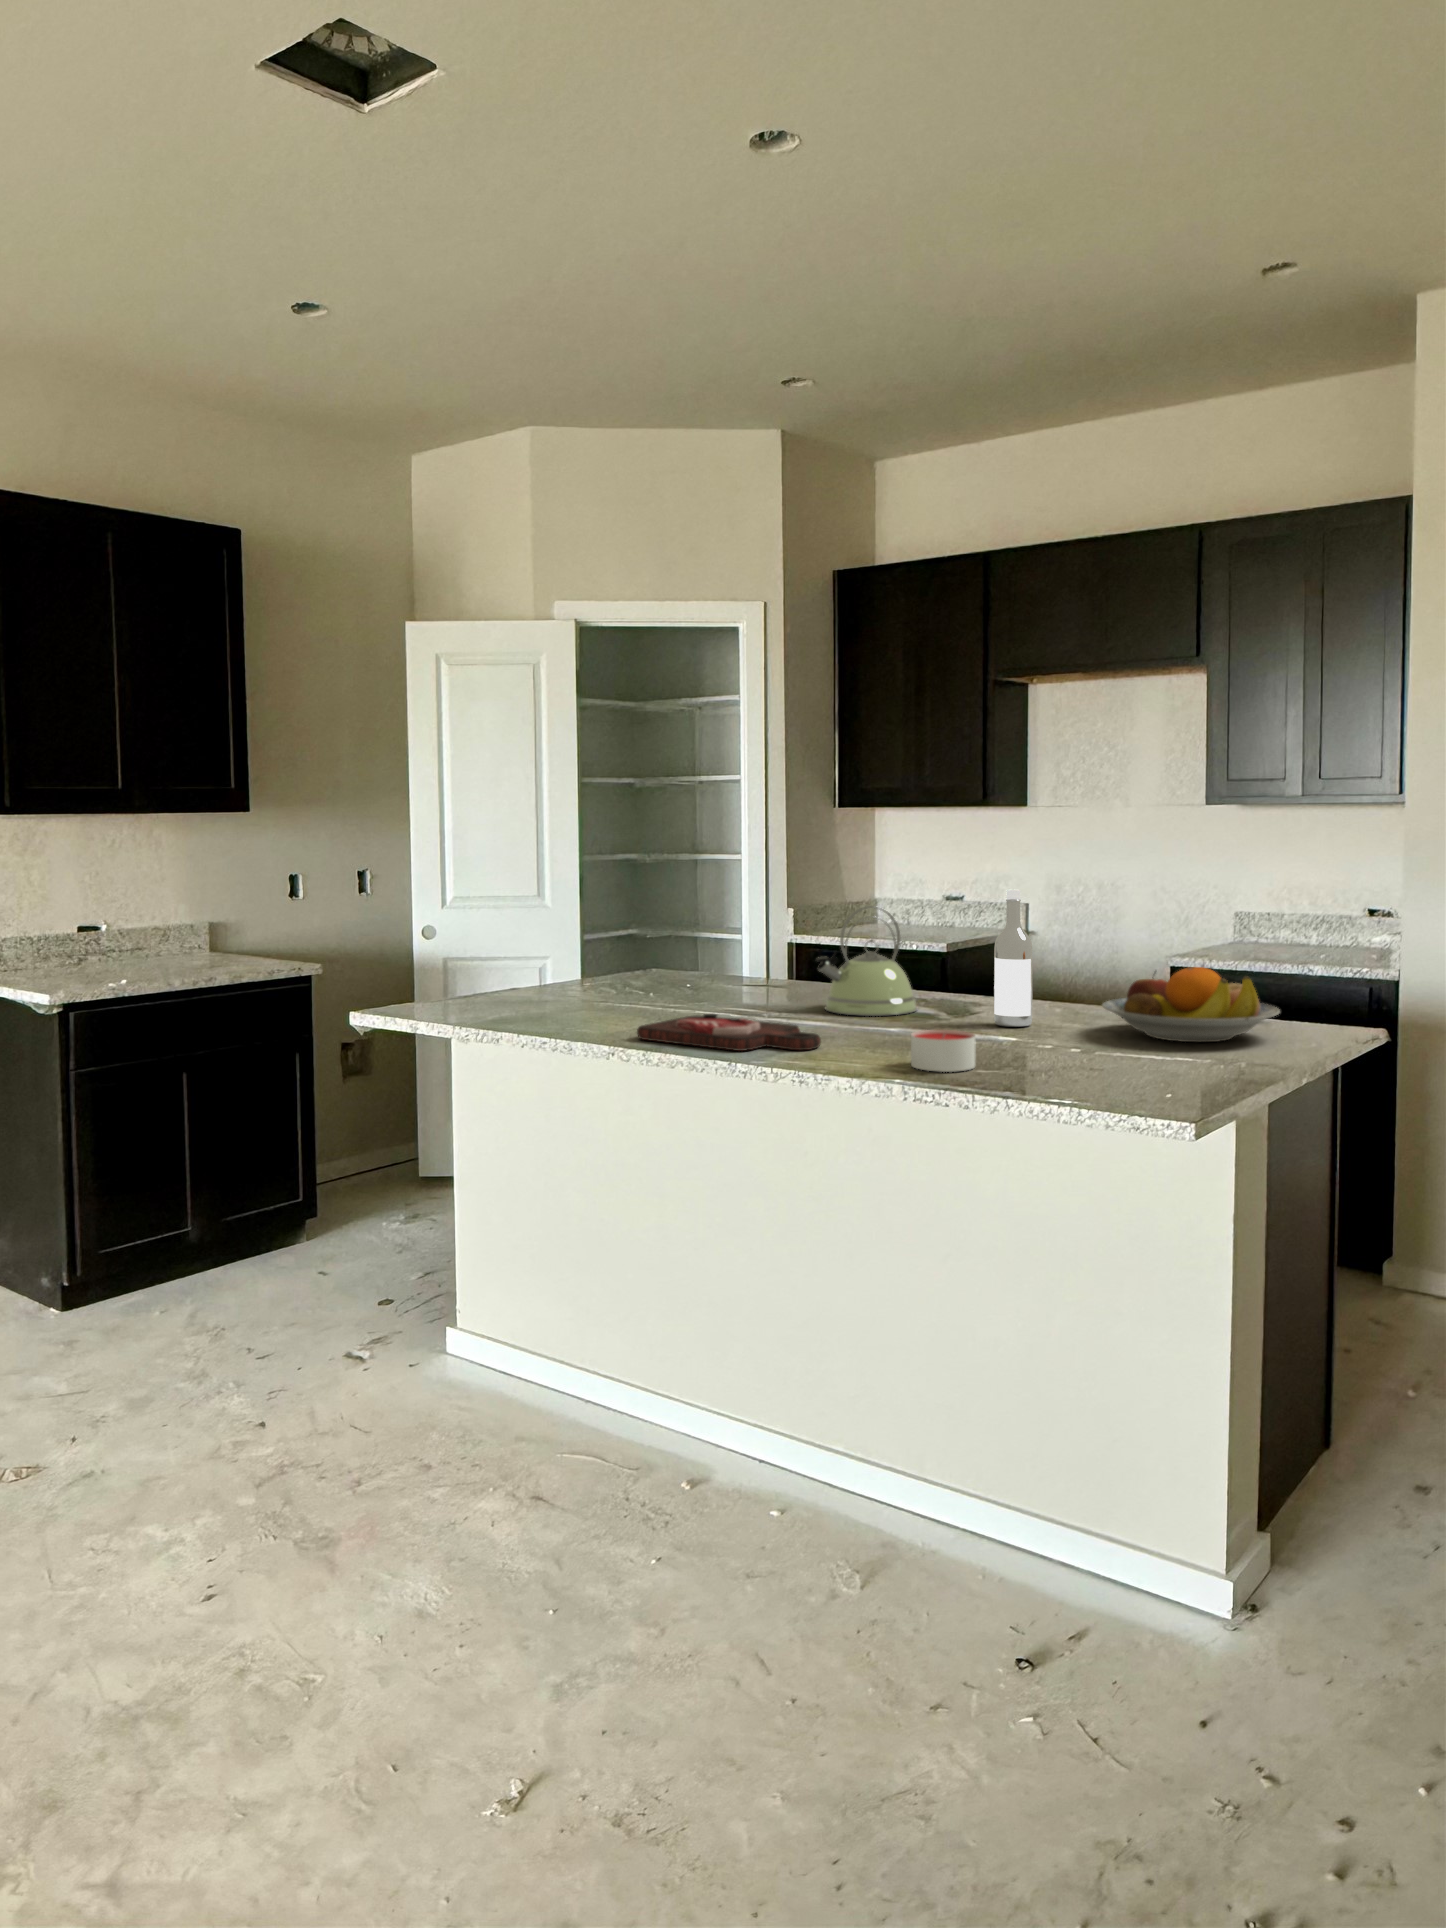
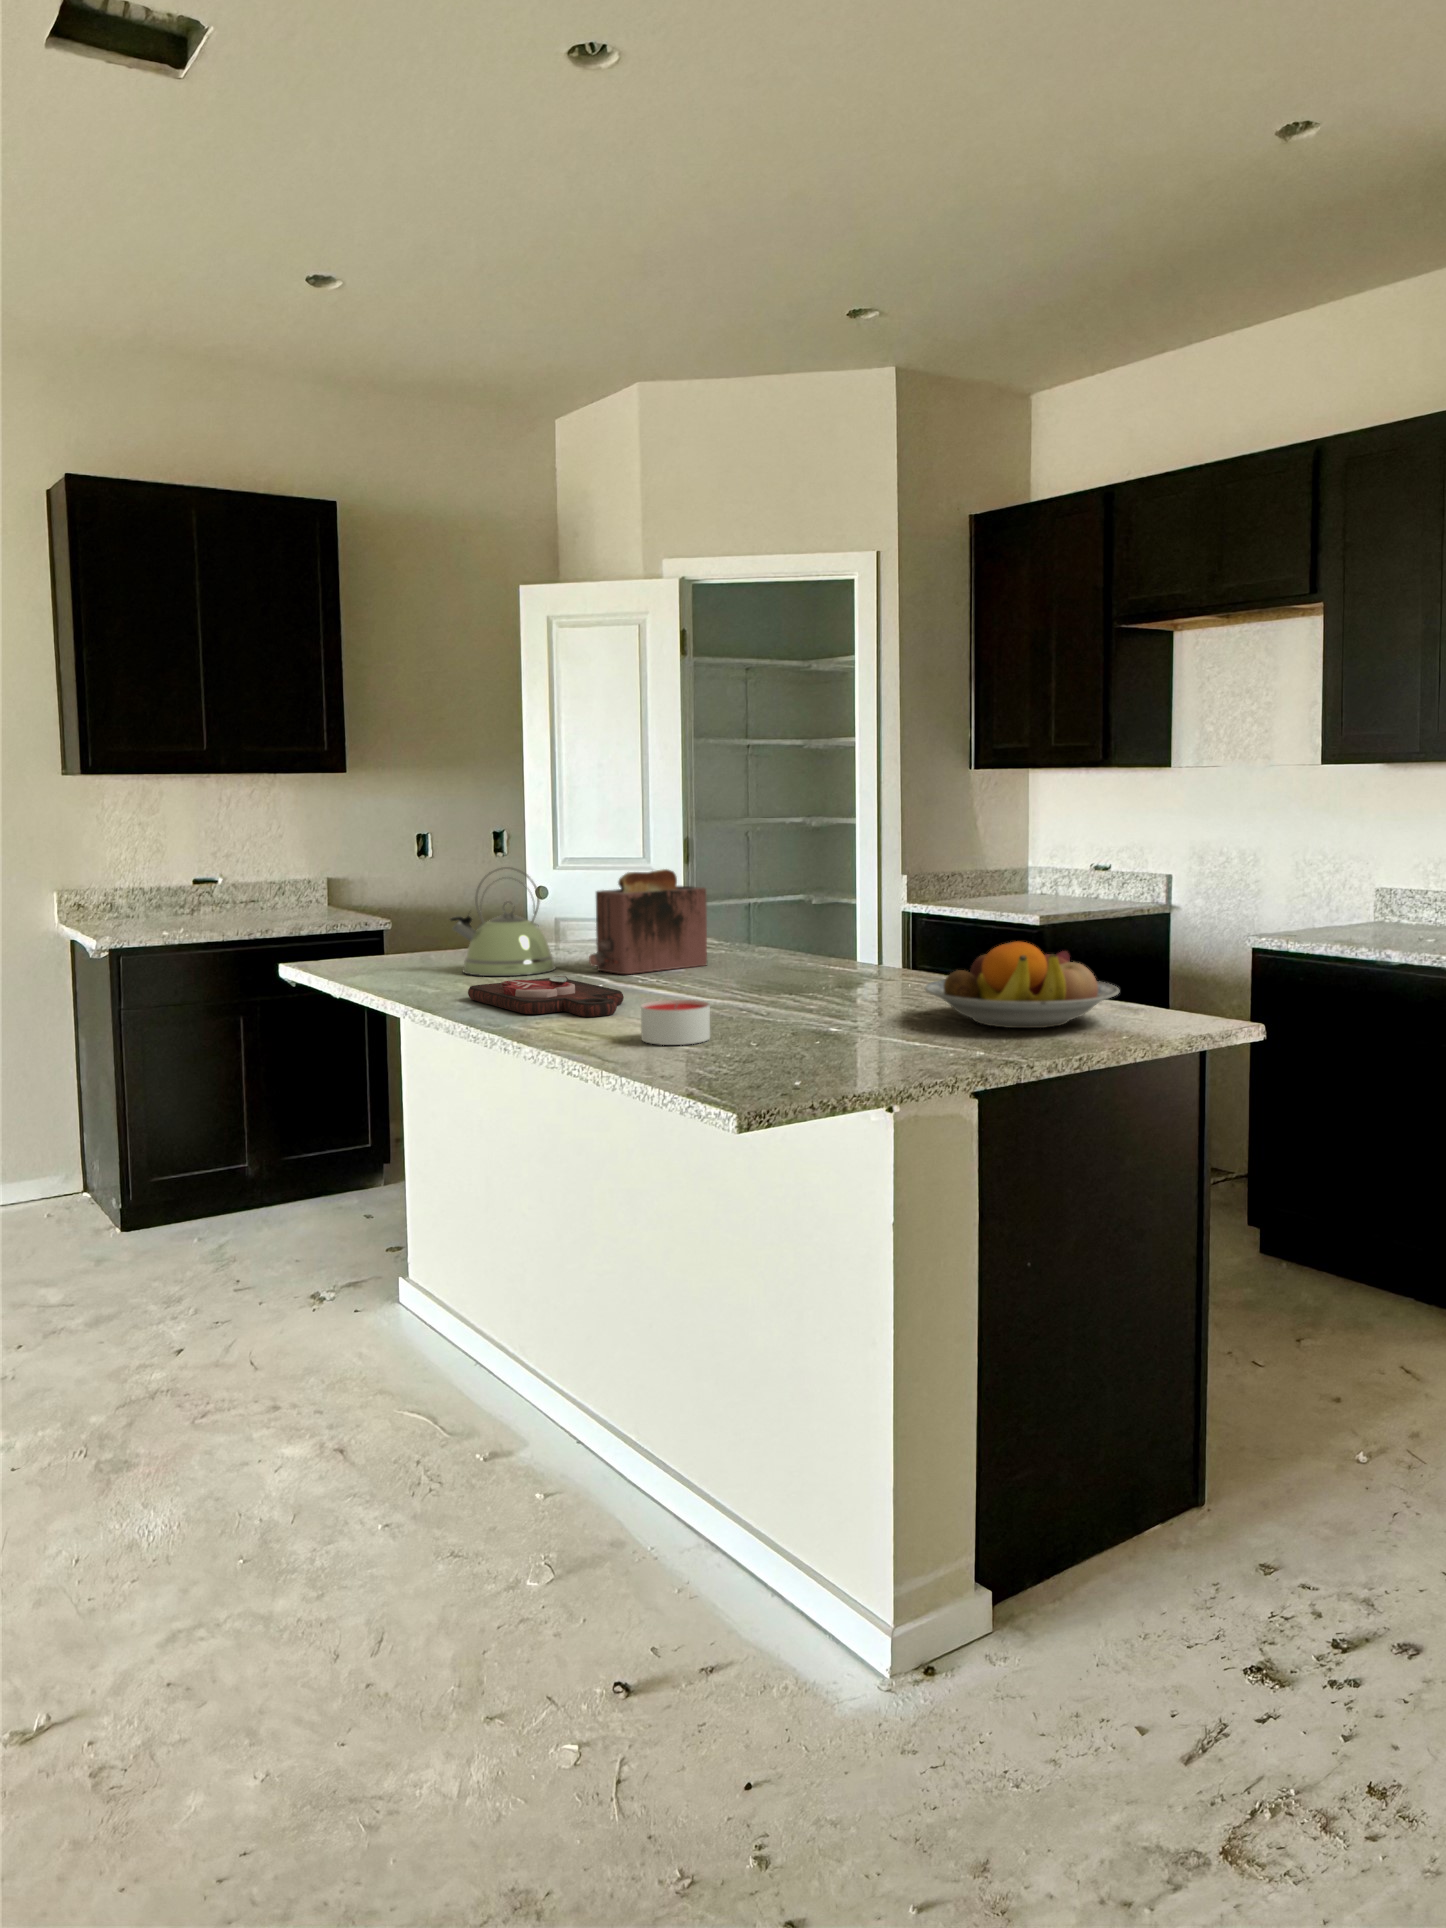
wine bottle: present [994,889,1032,1027] -> none [847,852,888,1003]
kettle: present [817,906,917,1016] -> present [450,867,555,976]
toaster: none [679,908,772,1010] -> present [589,869,707,974]

